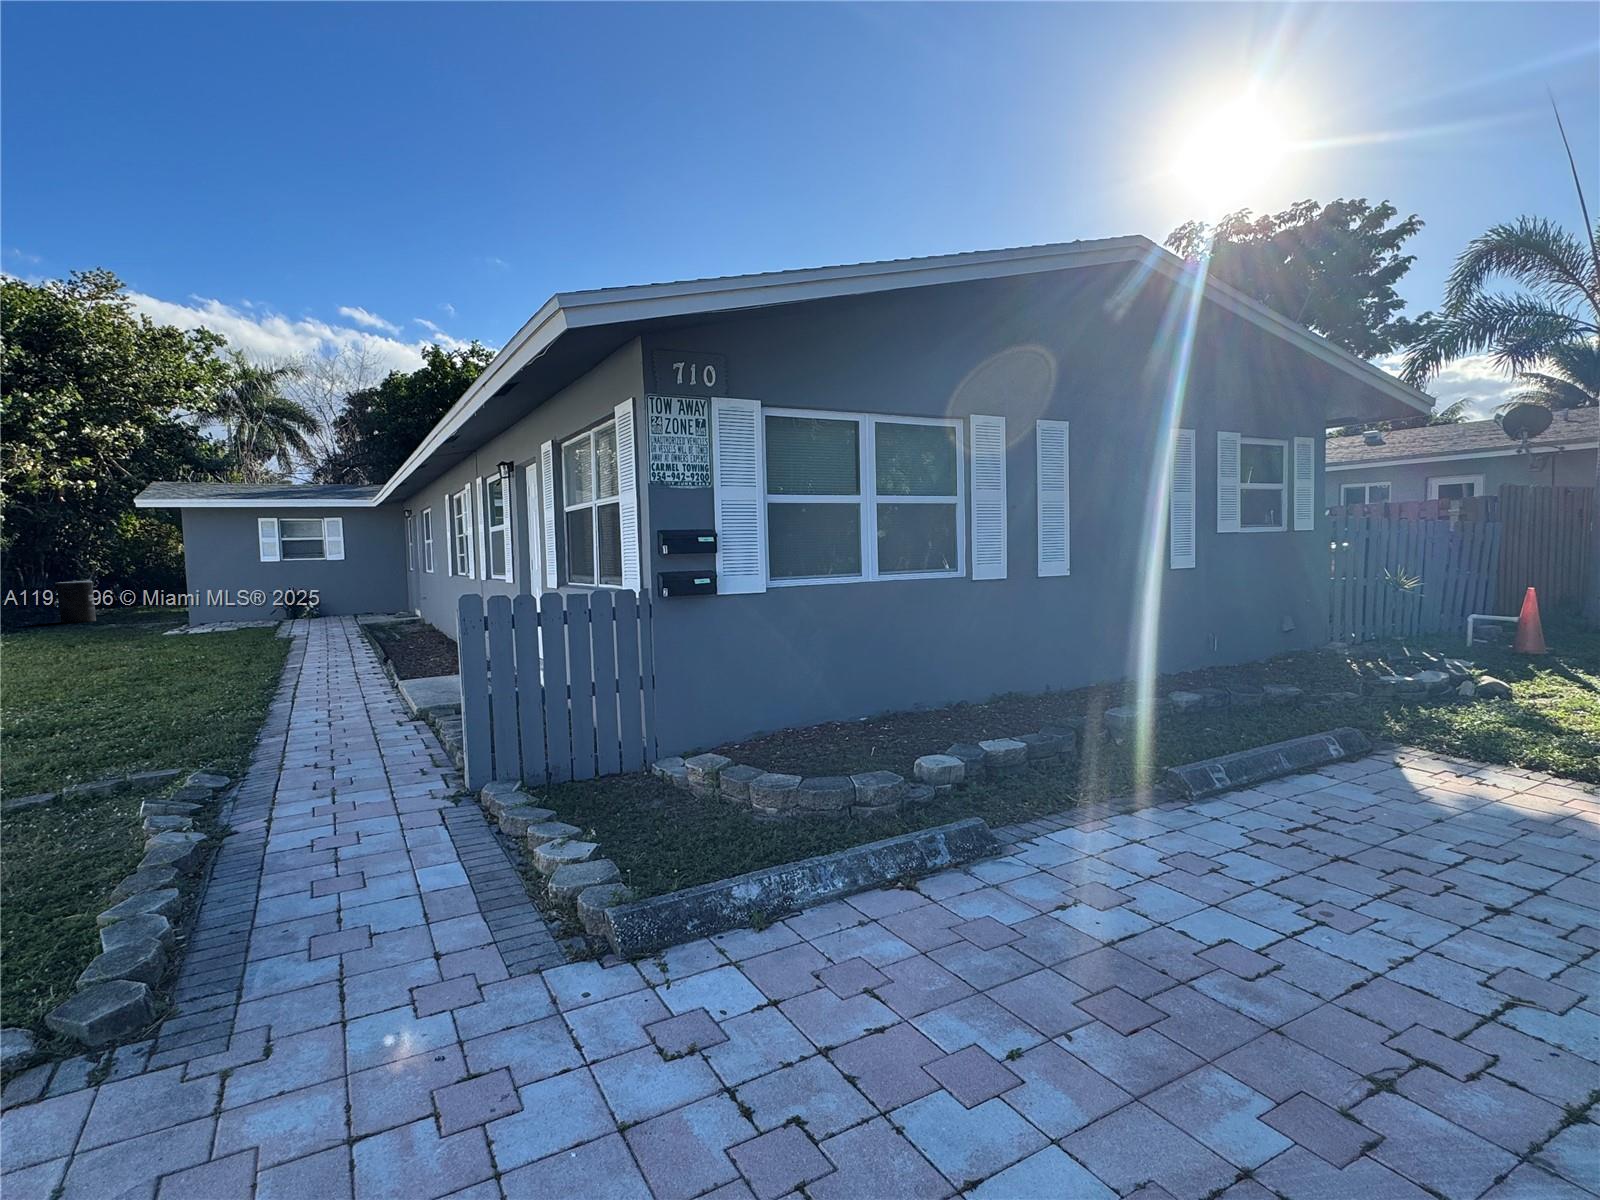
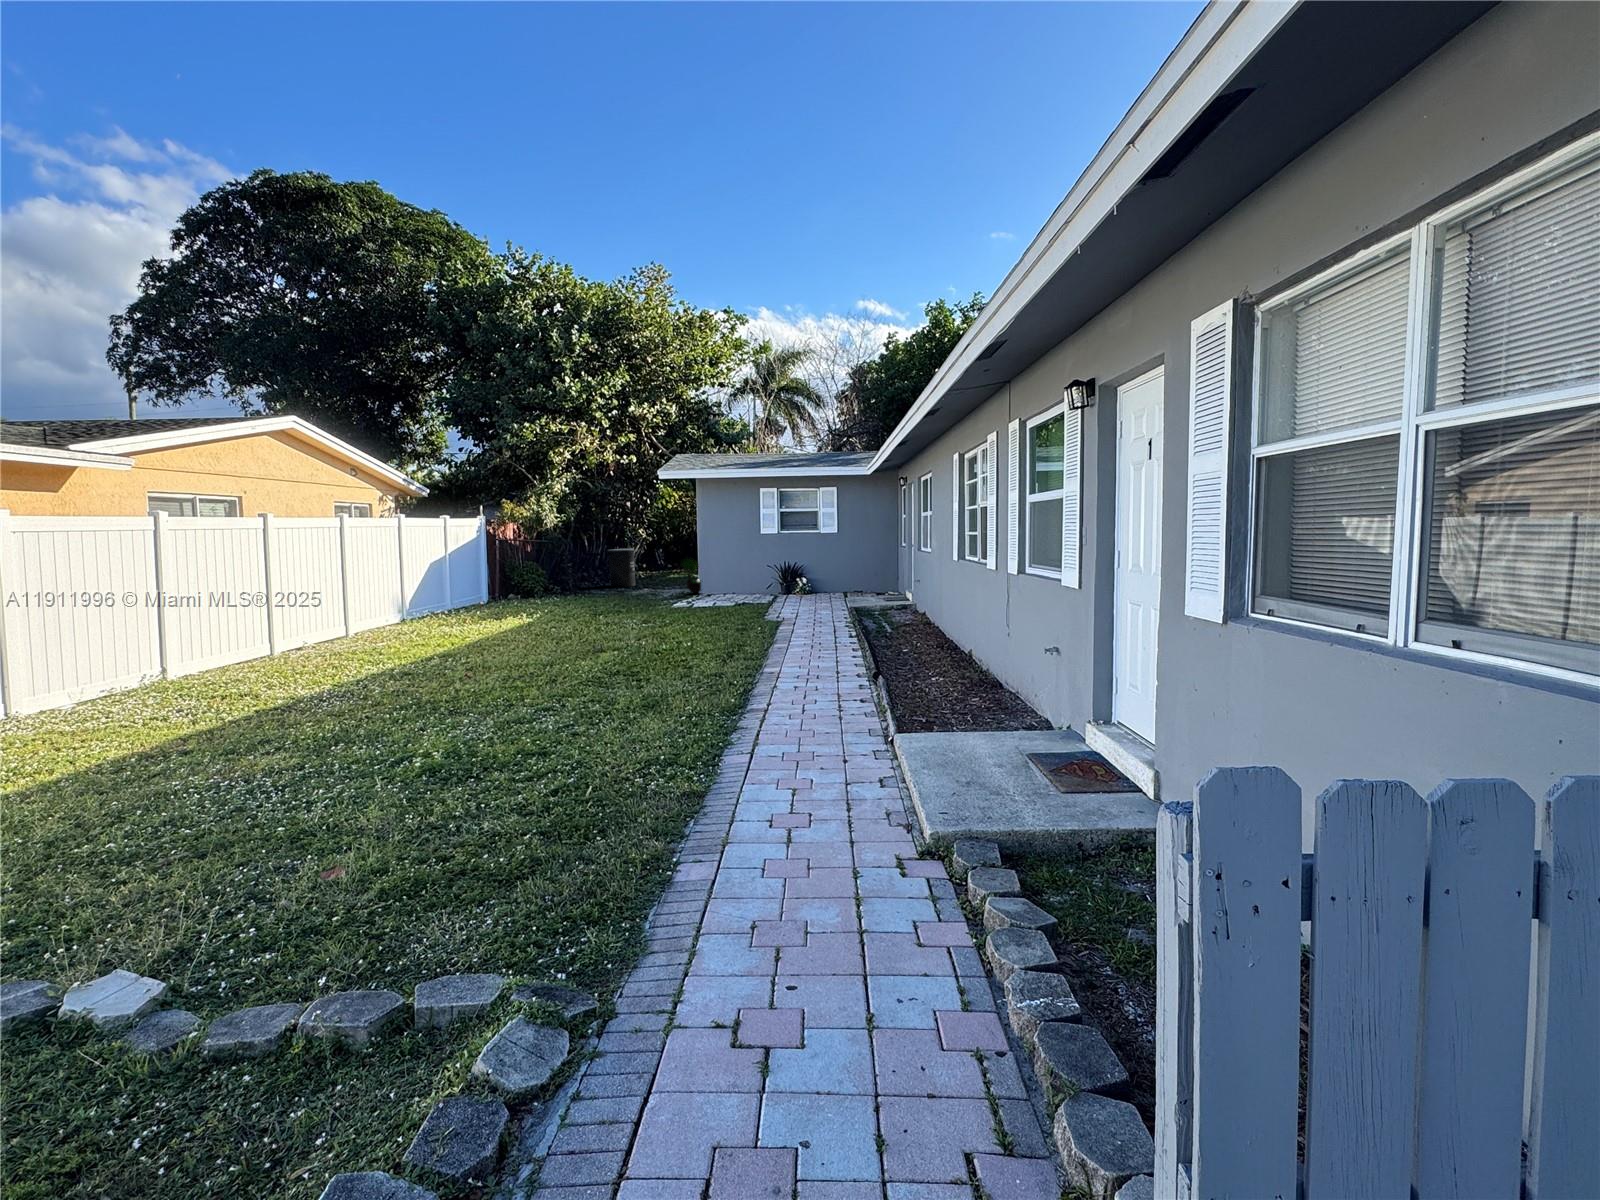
potted tree: none [161,584,192,623] -> present [682,559,701,593]

